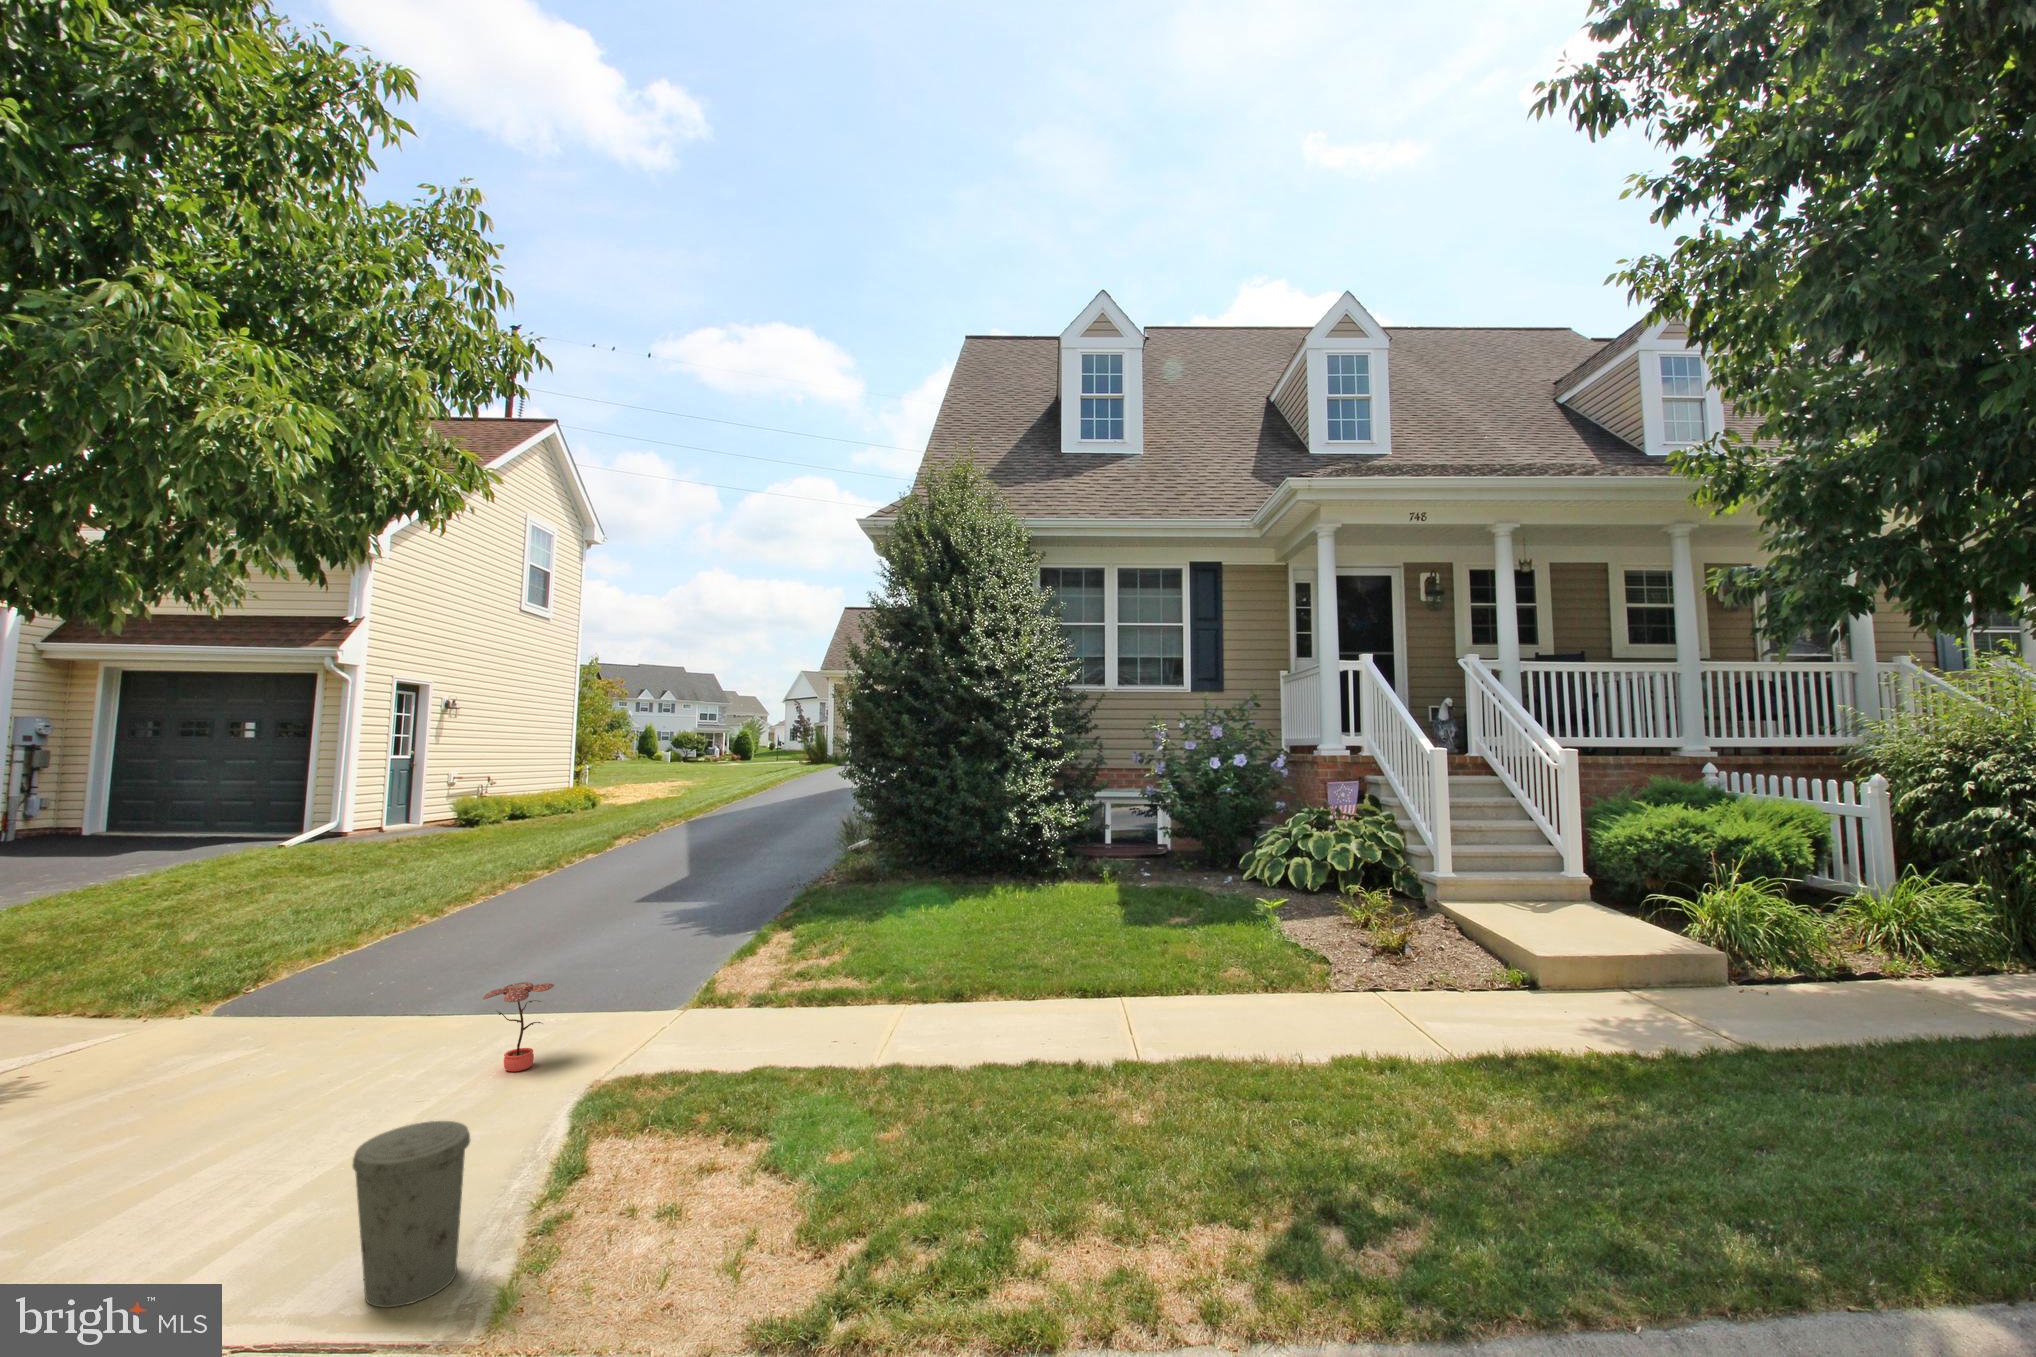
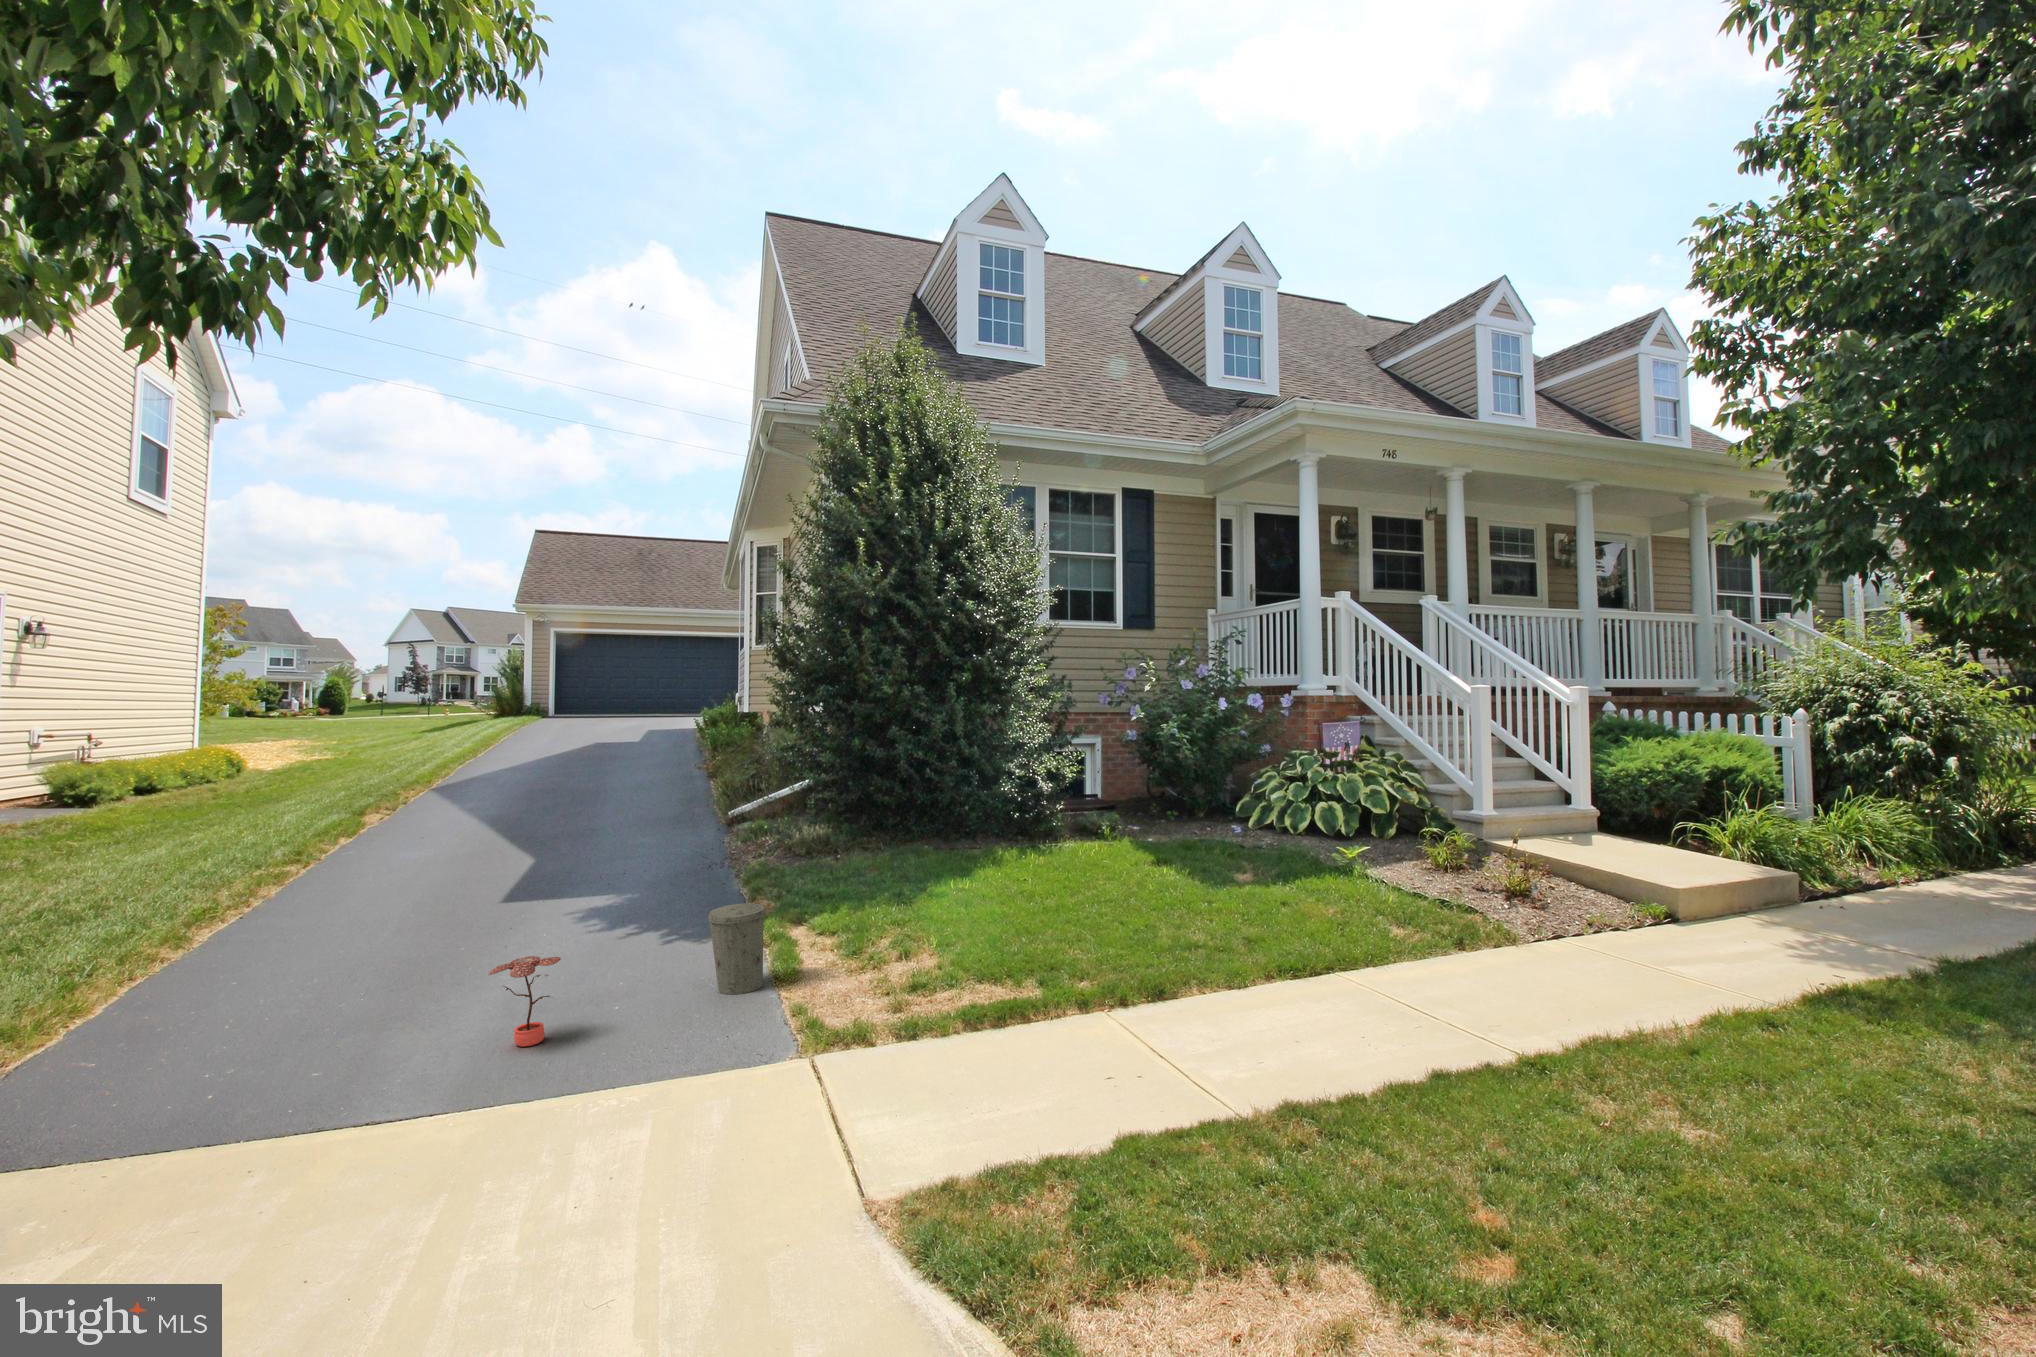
trash can: present [353,1121,470,1308] -> present [708,903,766,994]

